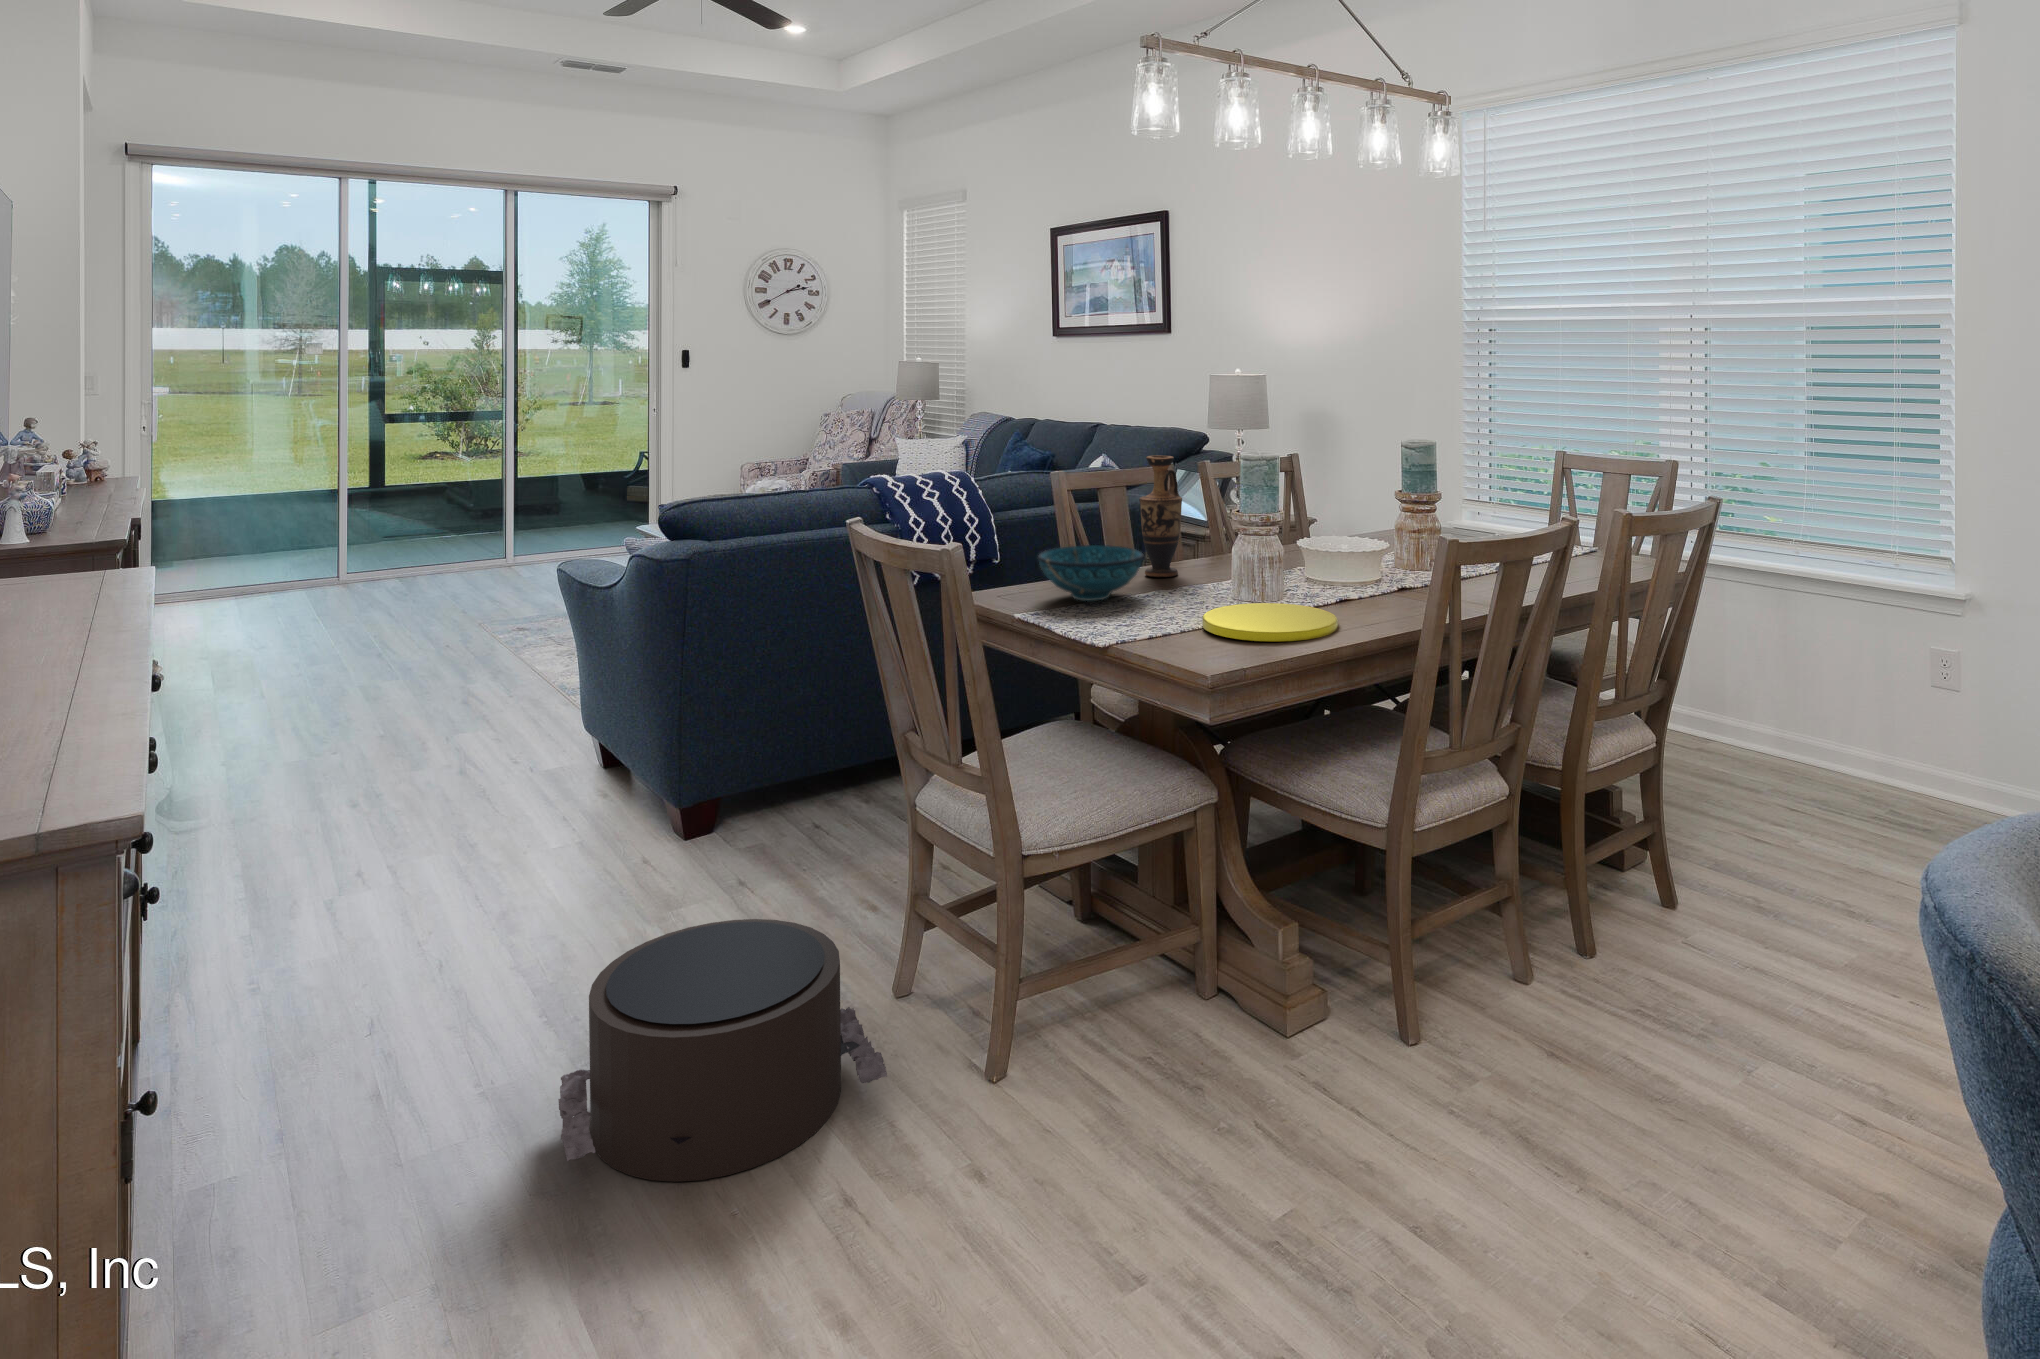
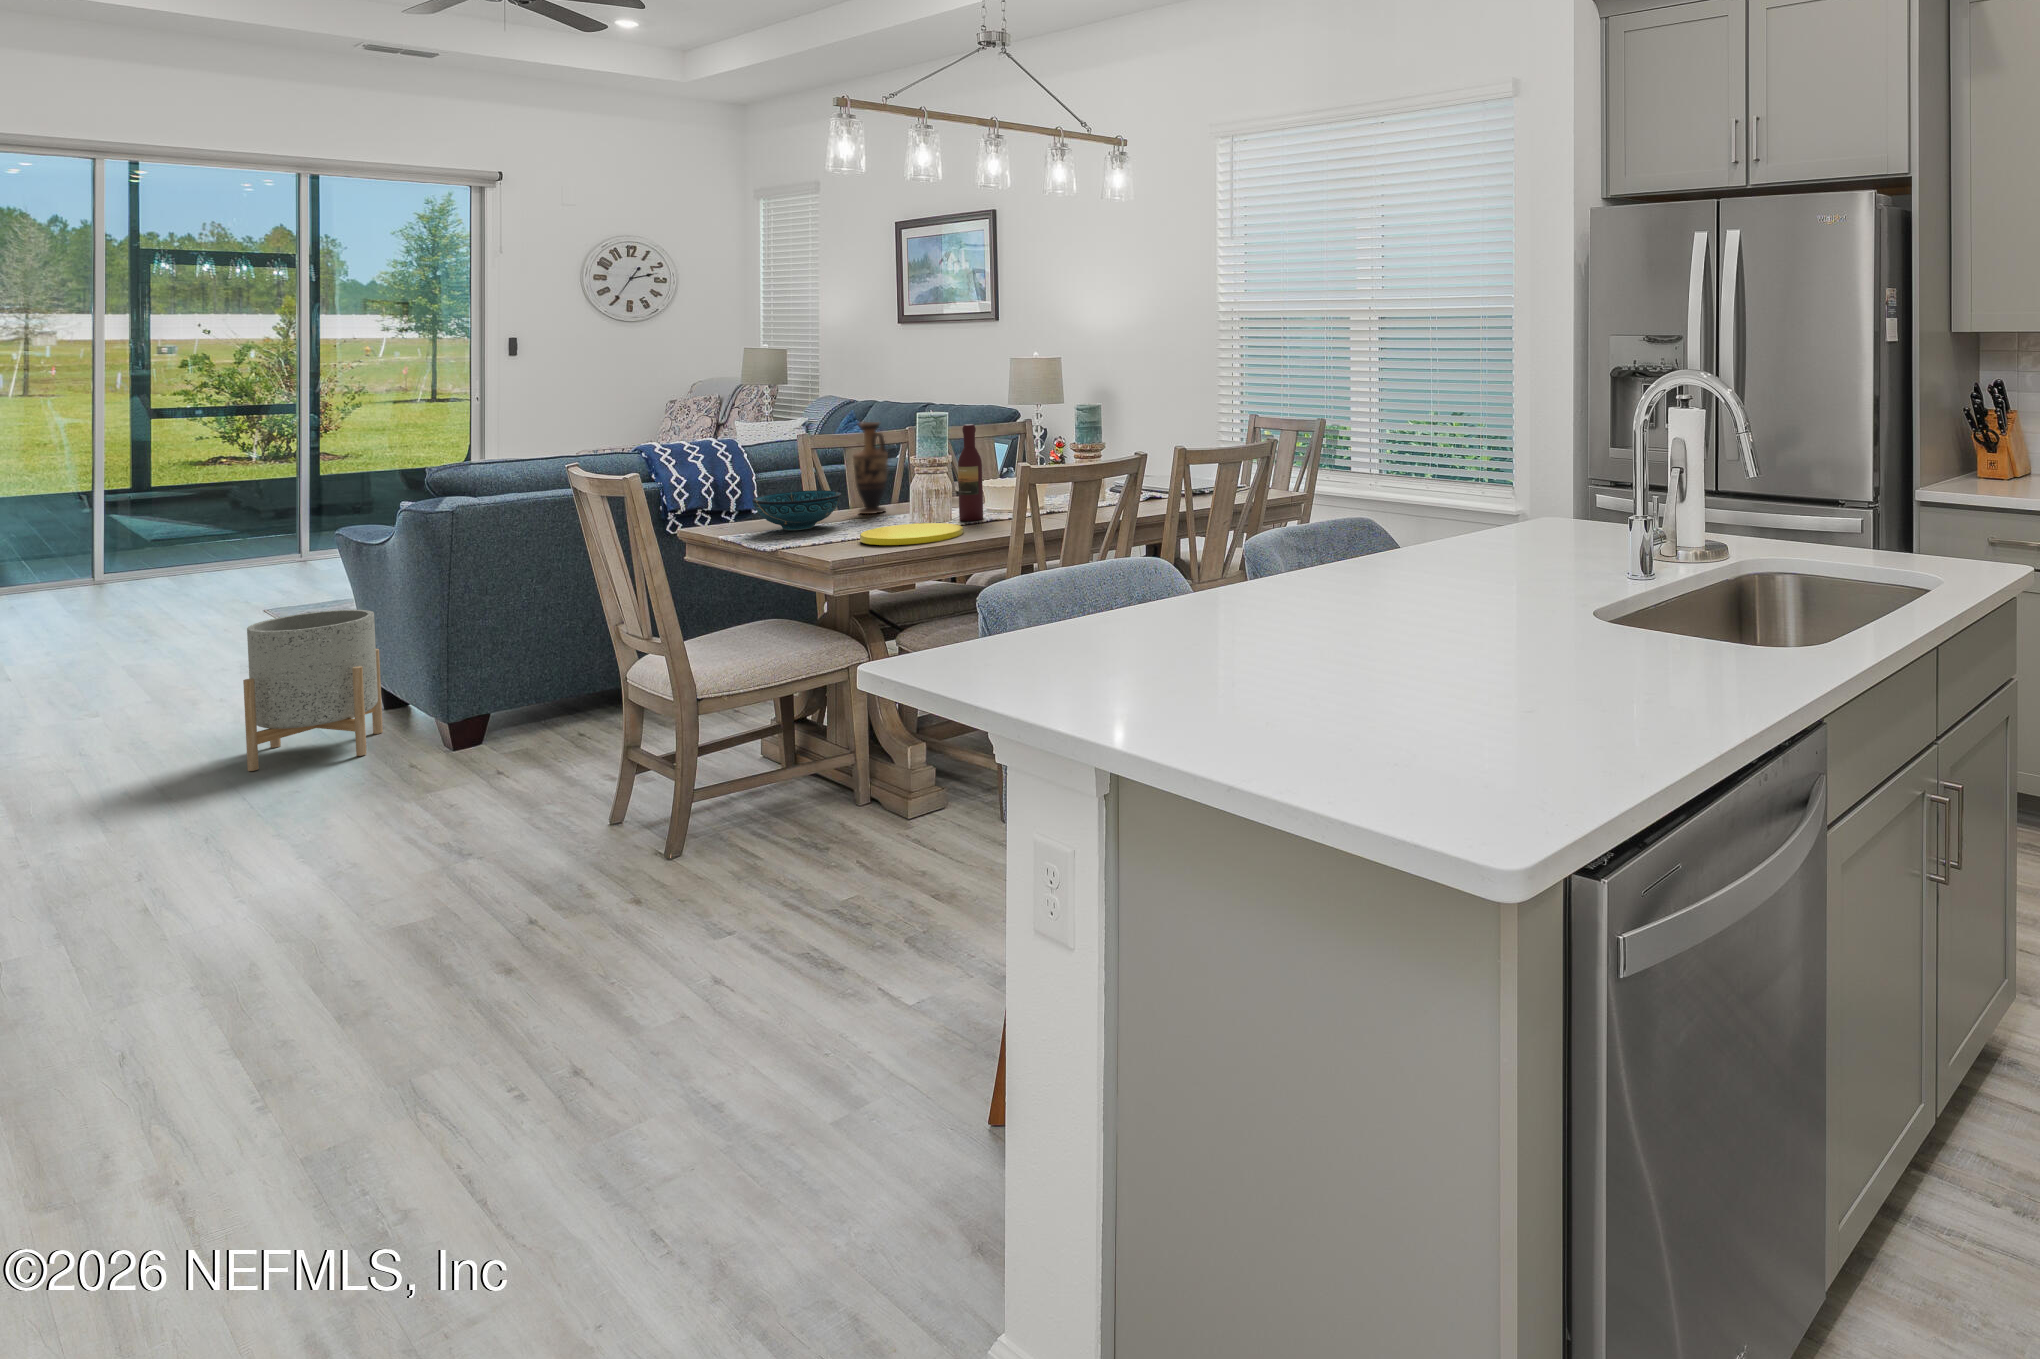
wine bottle: none [1301,465,1332,600] -> present [958,424,983,521]
planter: none [465,659,599,854] -> present [243,610,383,771]
pouf: present [558,919,887,1182] -> none [316,760,584,917]

